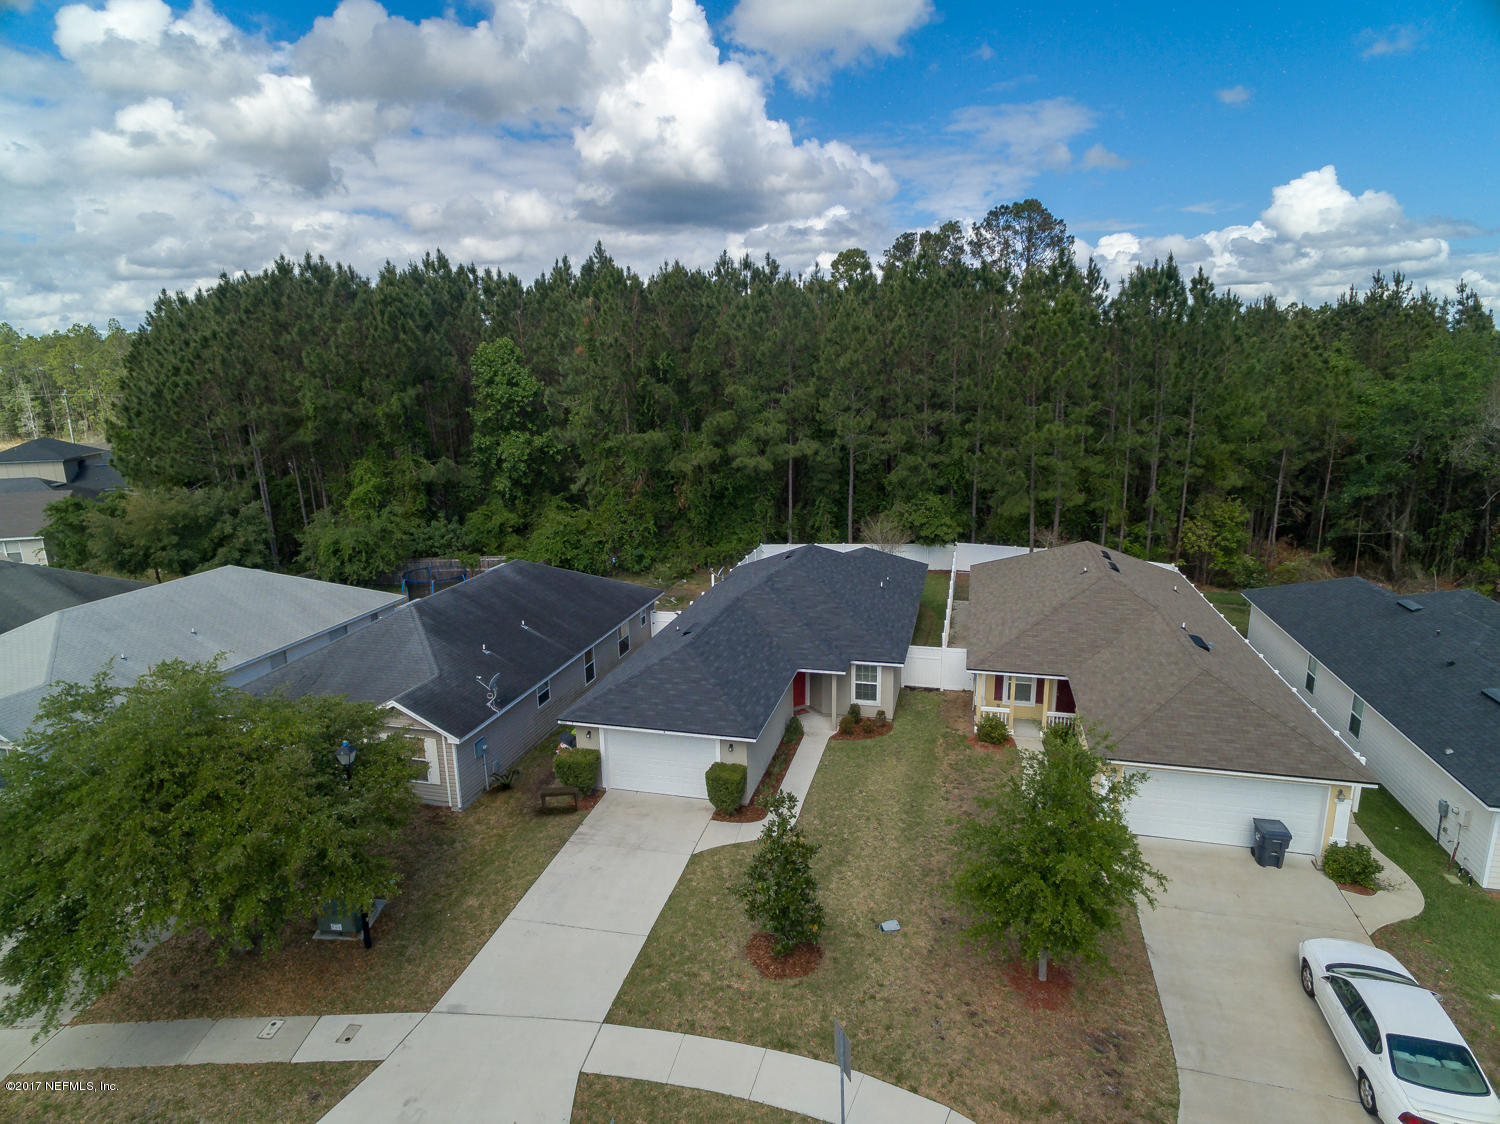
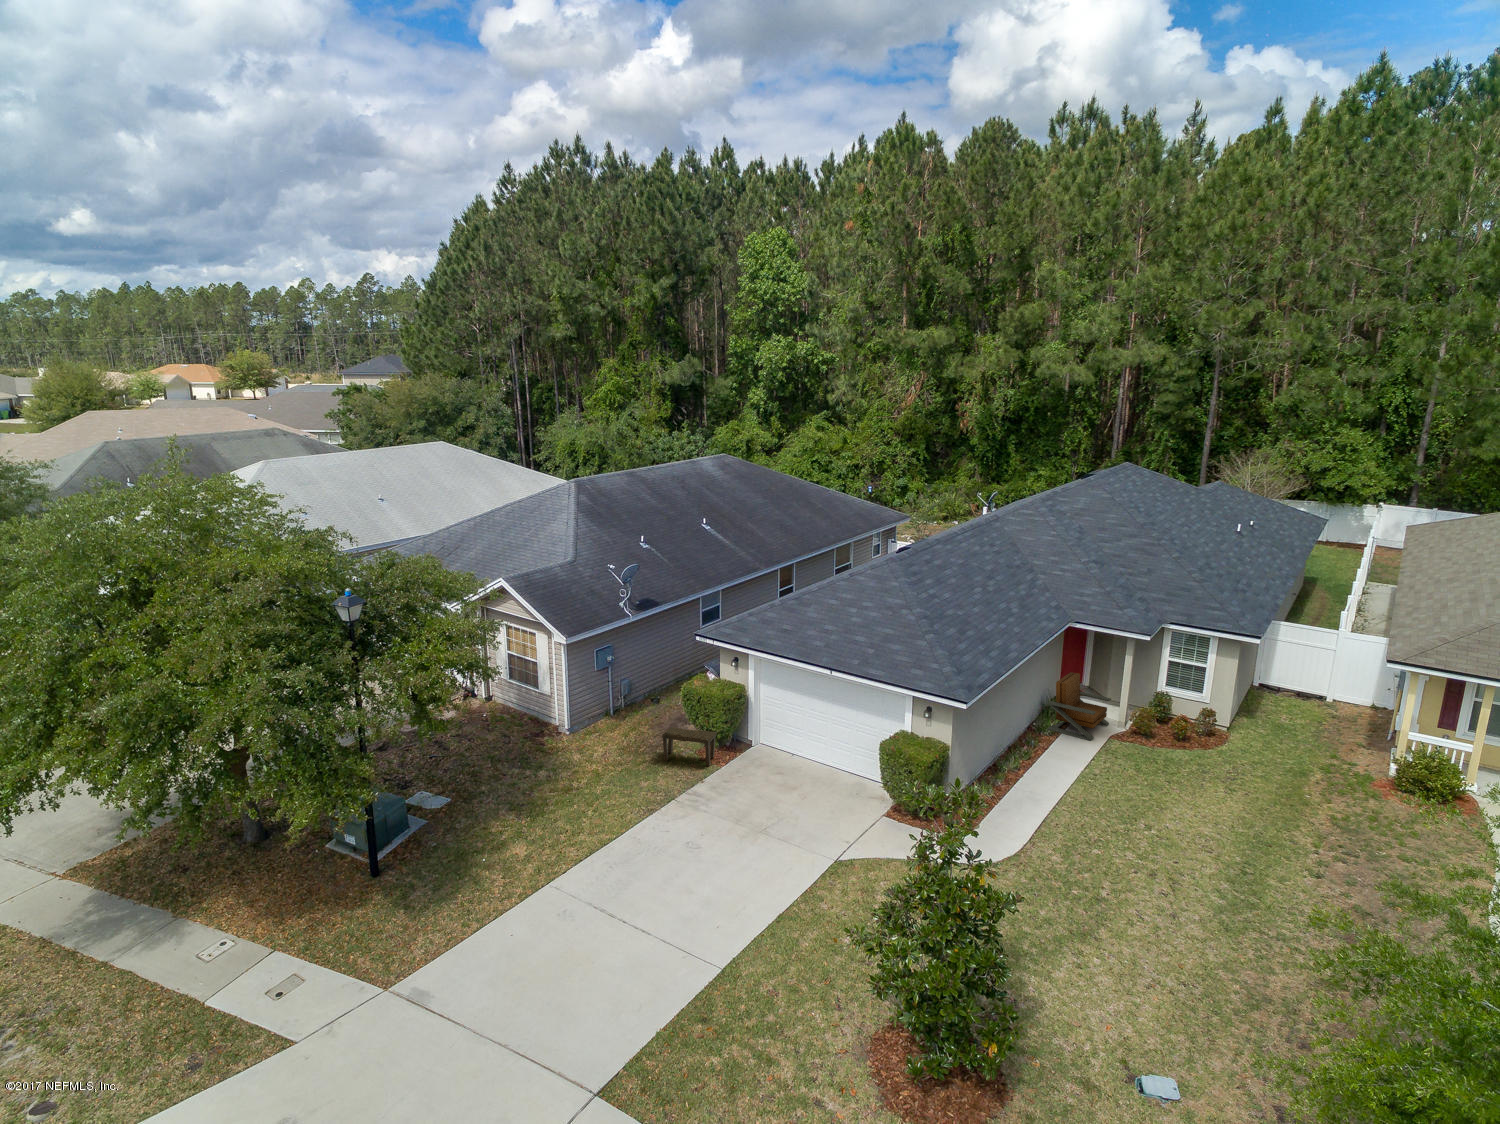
lounge chair: none [788,699,825,742] -> present [1048,672,1111,741]
potted plant: present [491,771,519,788] -> none [618,699,654,722]

